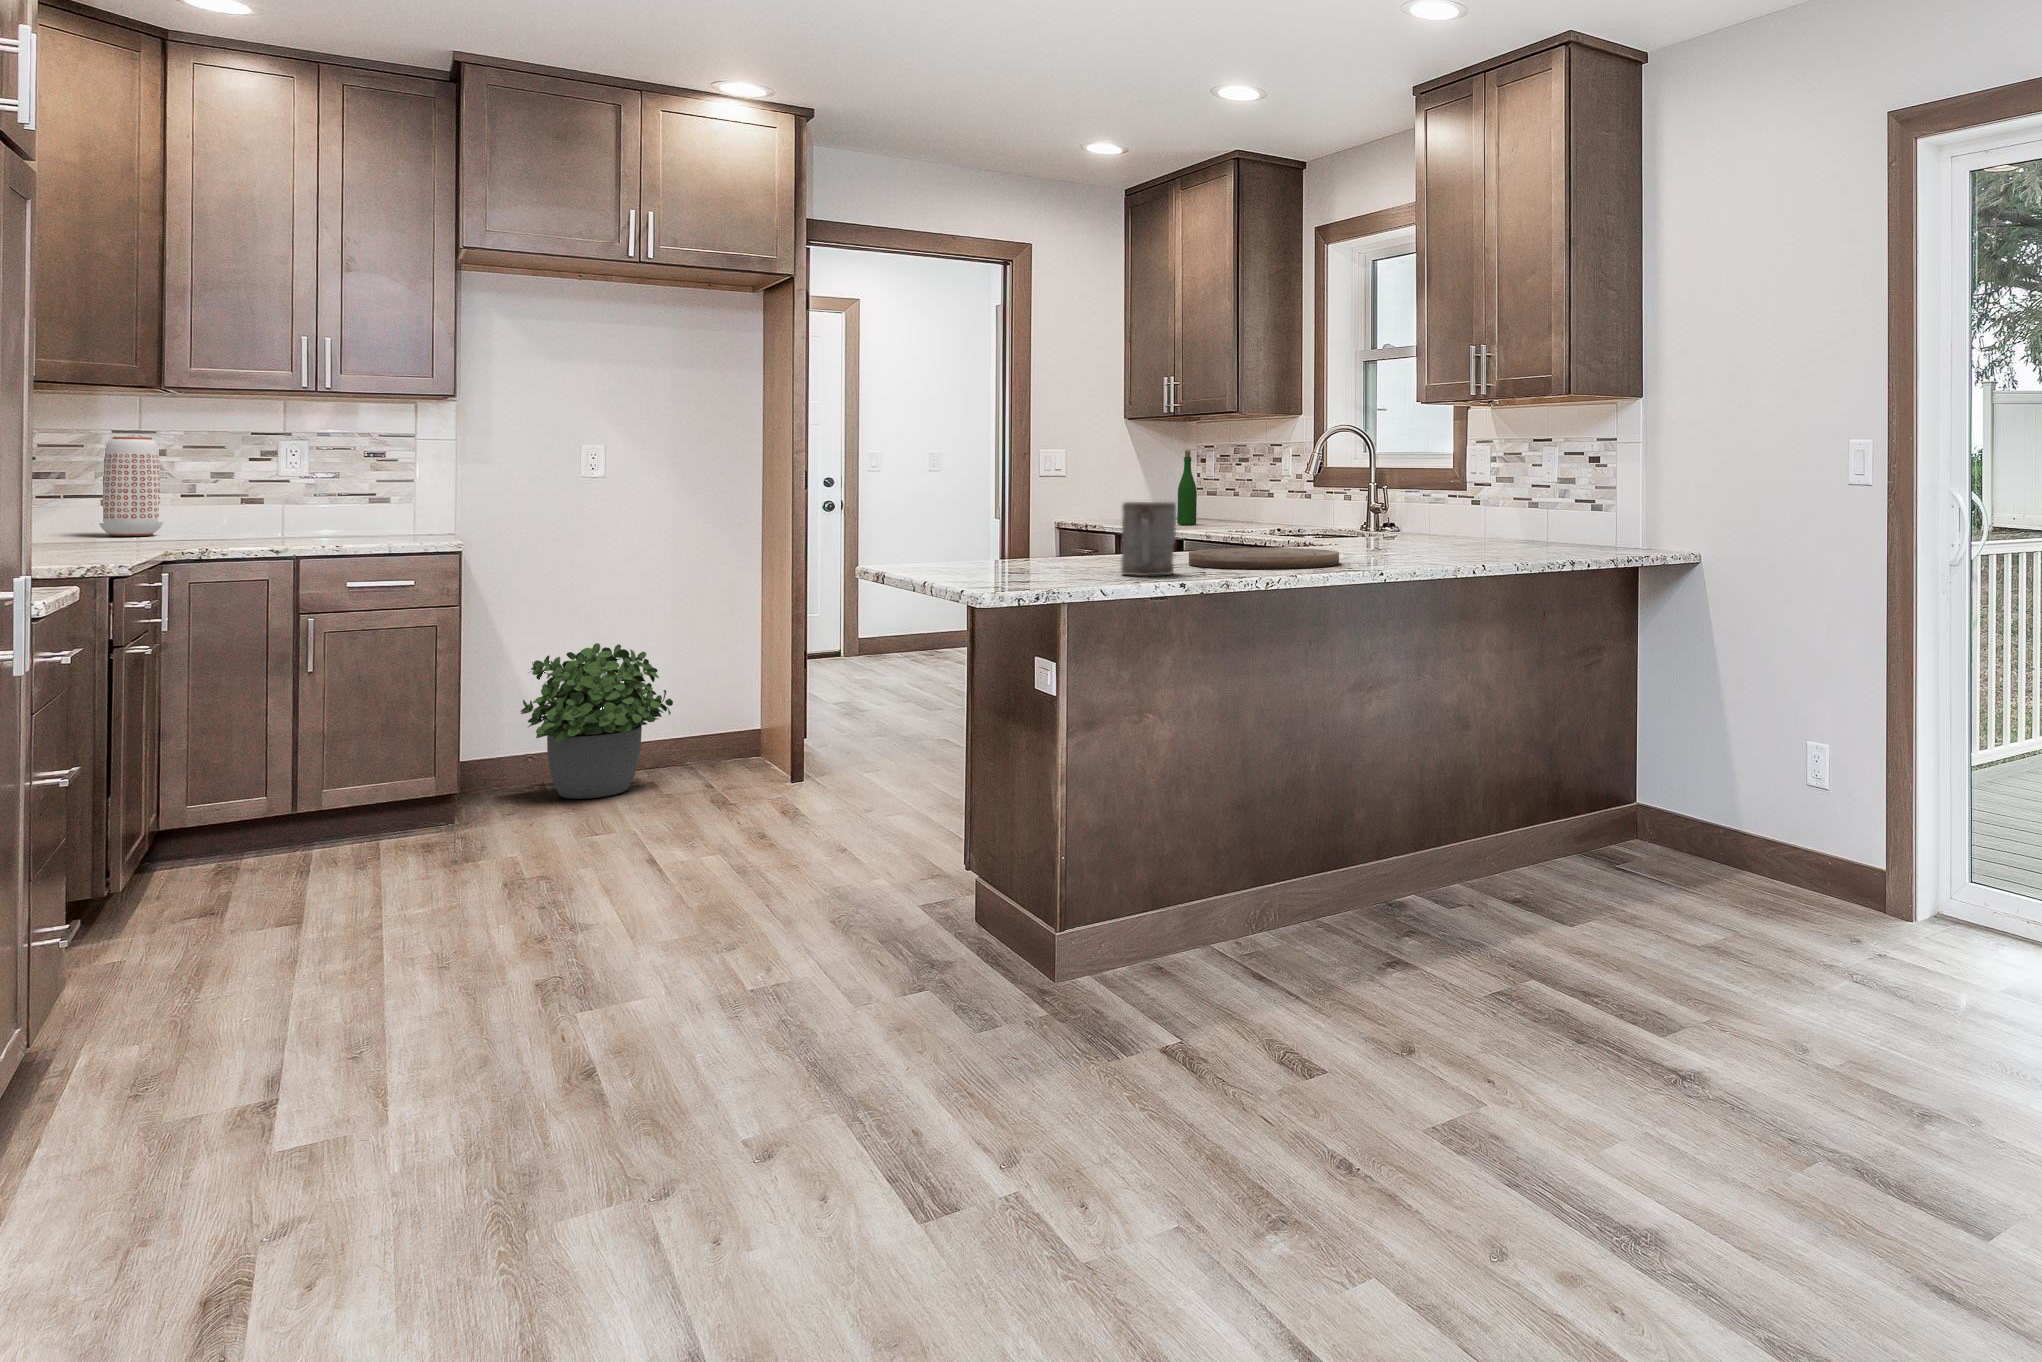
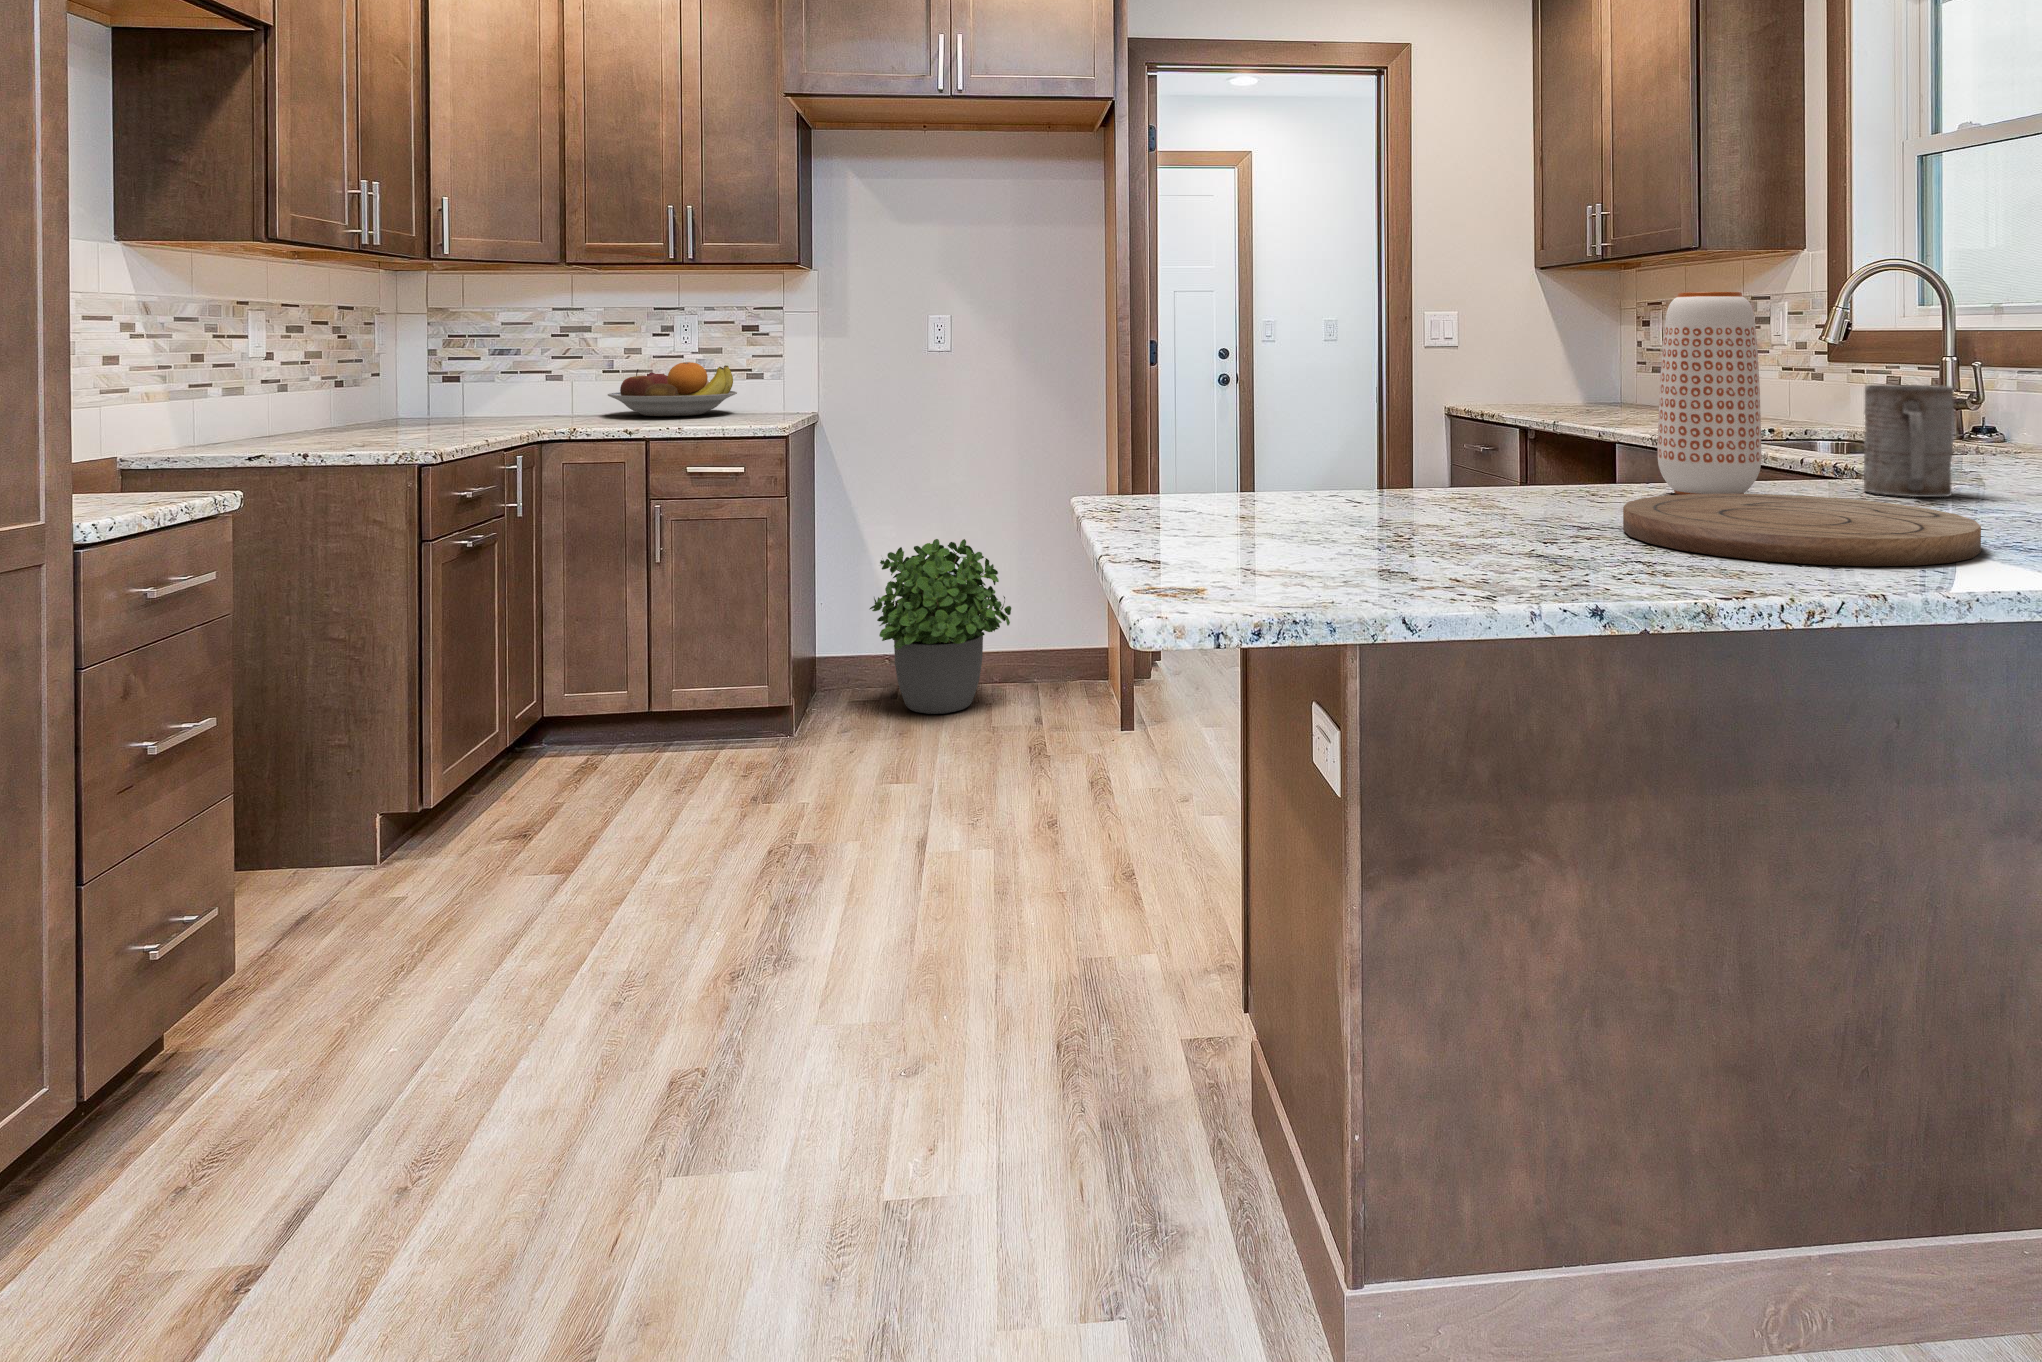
vase: present [99,437,163,536] -> present [1657,292,1761,495]
wine bottle: present [1177,450,1197,525] -> none [1608,308,1635,414]
fruit bowl: none [208,486,368,538] -> present [608,362,737,416]
mug: present [1121,502,1176,576] -> present [1863,385,1954,497]

